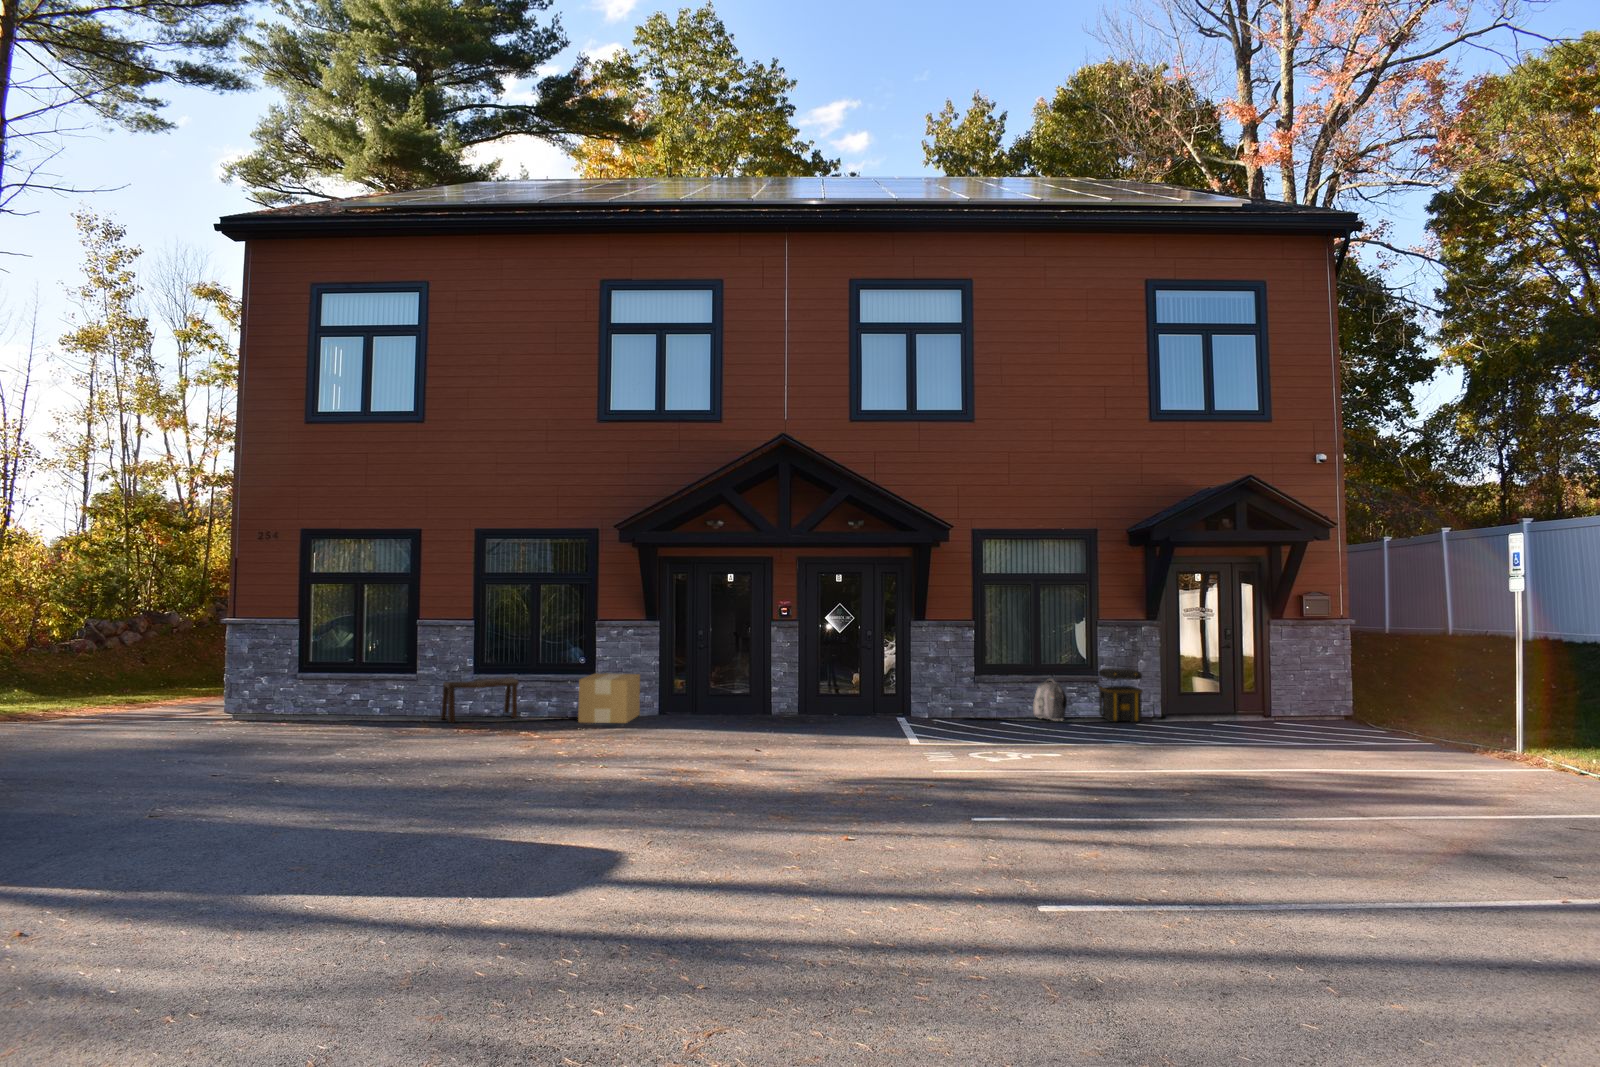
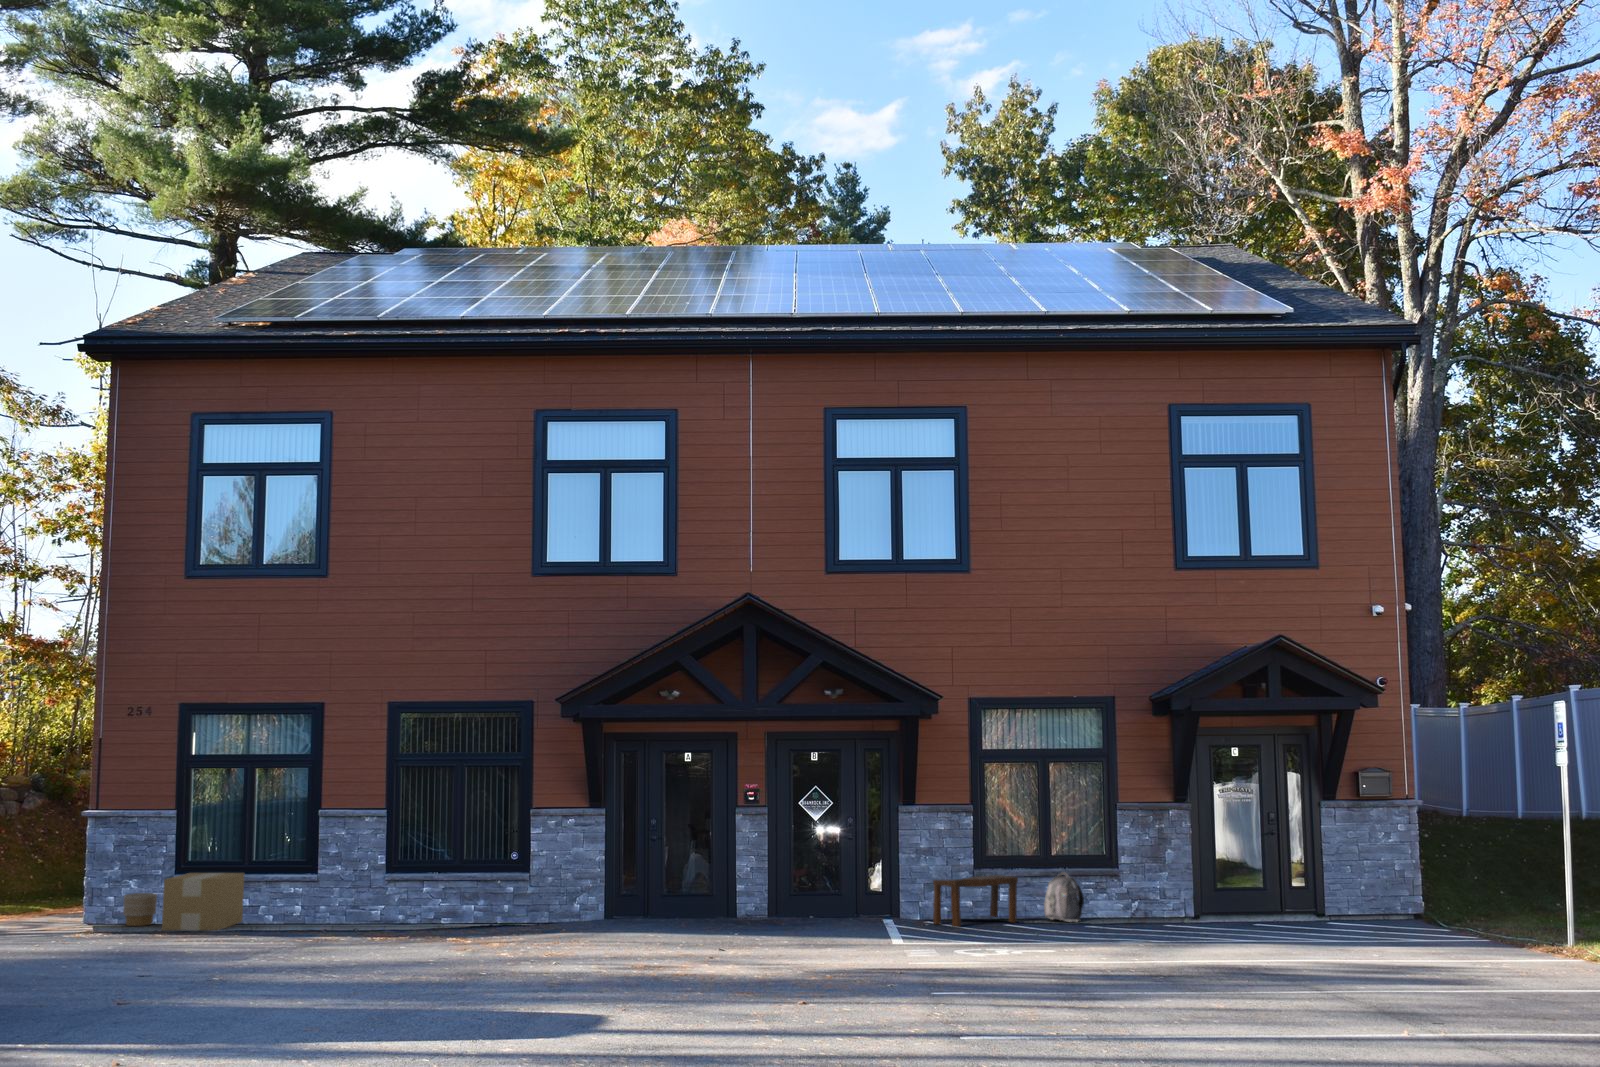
toolbox: present [1099,668,1143,722] -> none [1121,860,1170,922]
cardboard box: present [578,673,640,723] -> present [162,873,244,930]
bench: present [441,678,518,723] -> present [933,875,1018,928]
planter: none [252,688,282,716] -> present [123,893,157,926]

